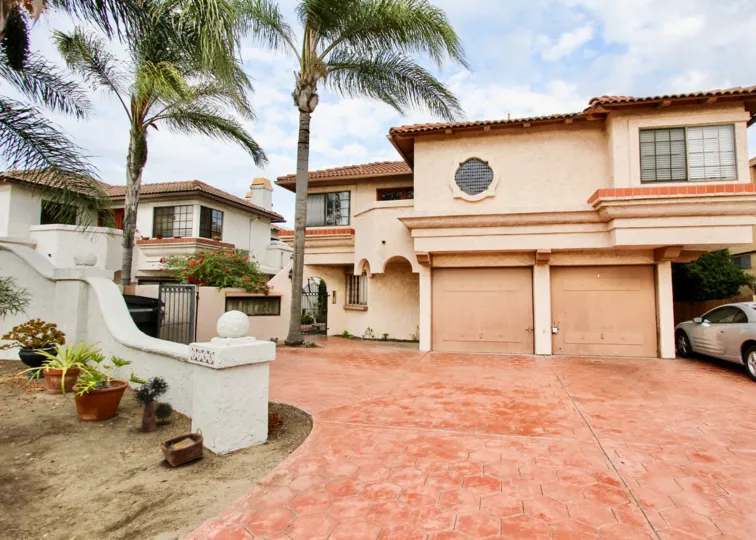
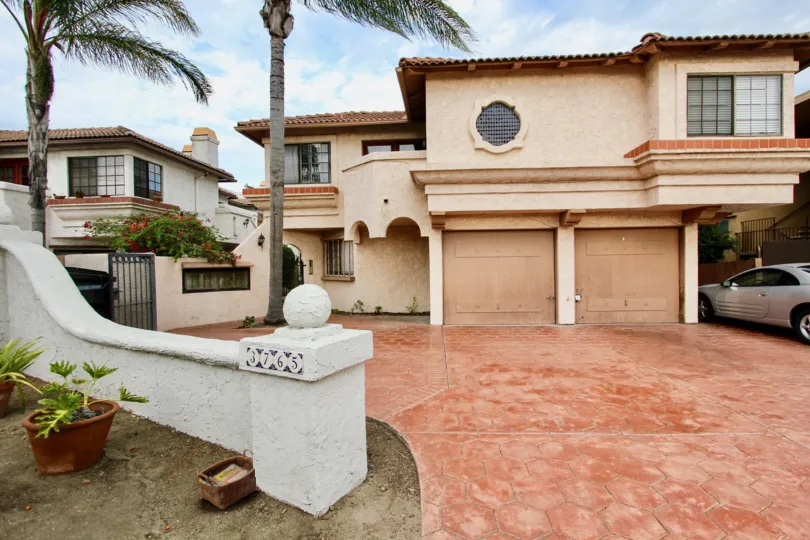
potted plant: present [134,377,175,432] -> none [124,376,189,457]

